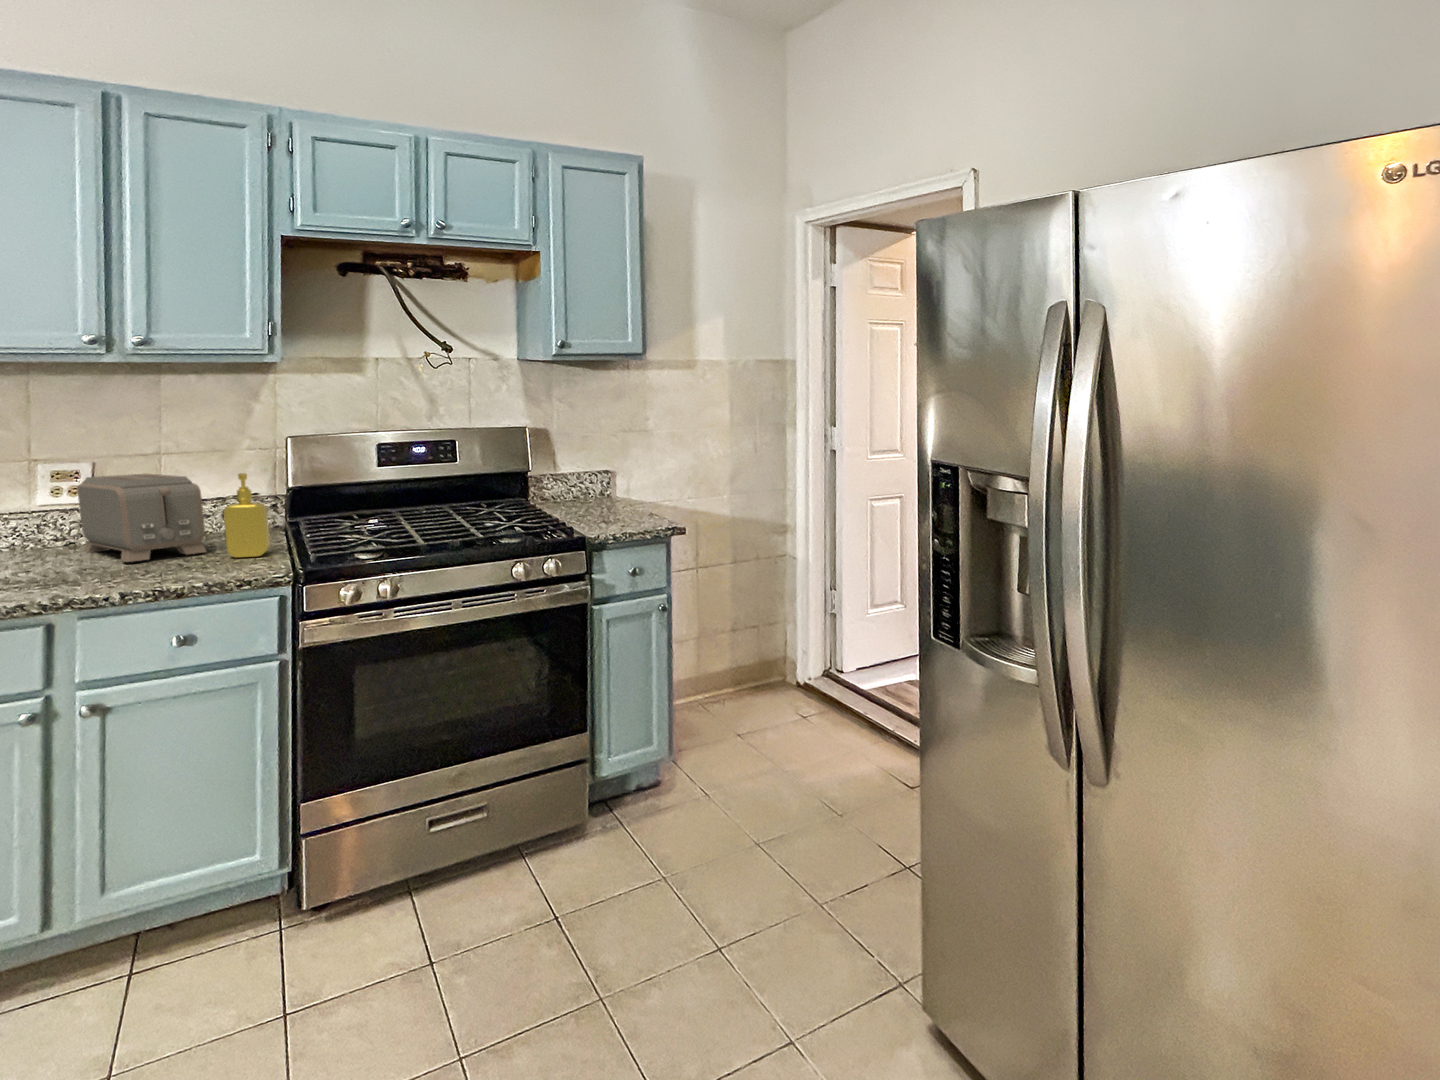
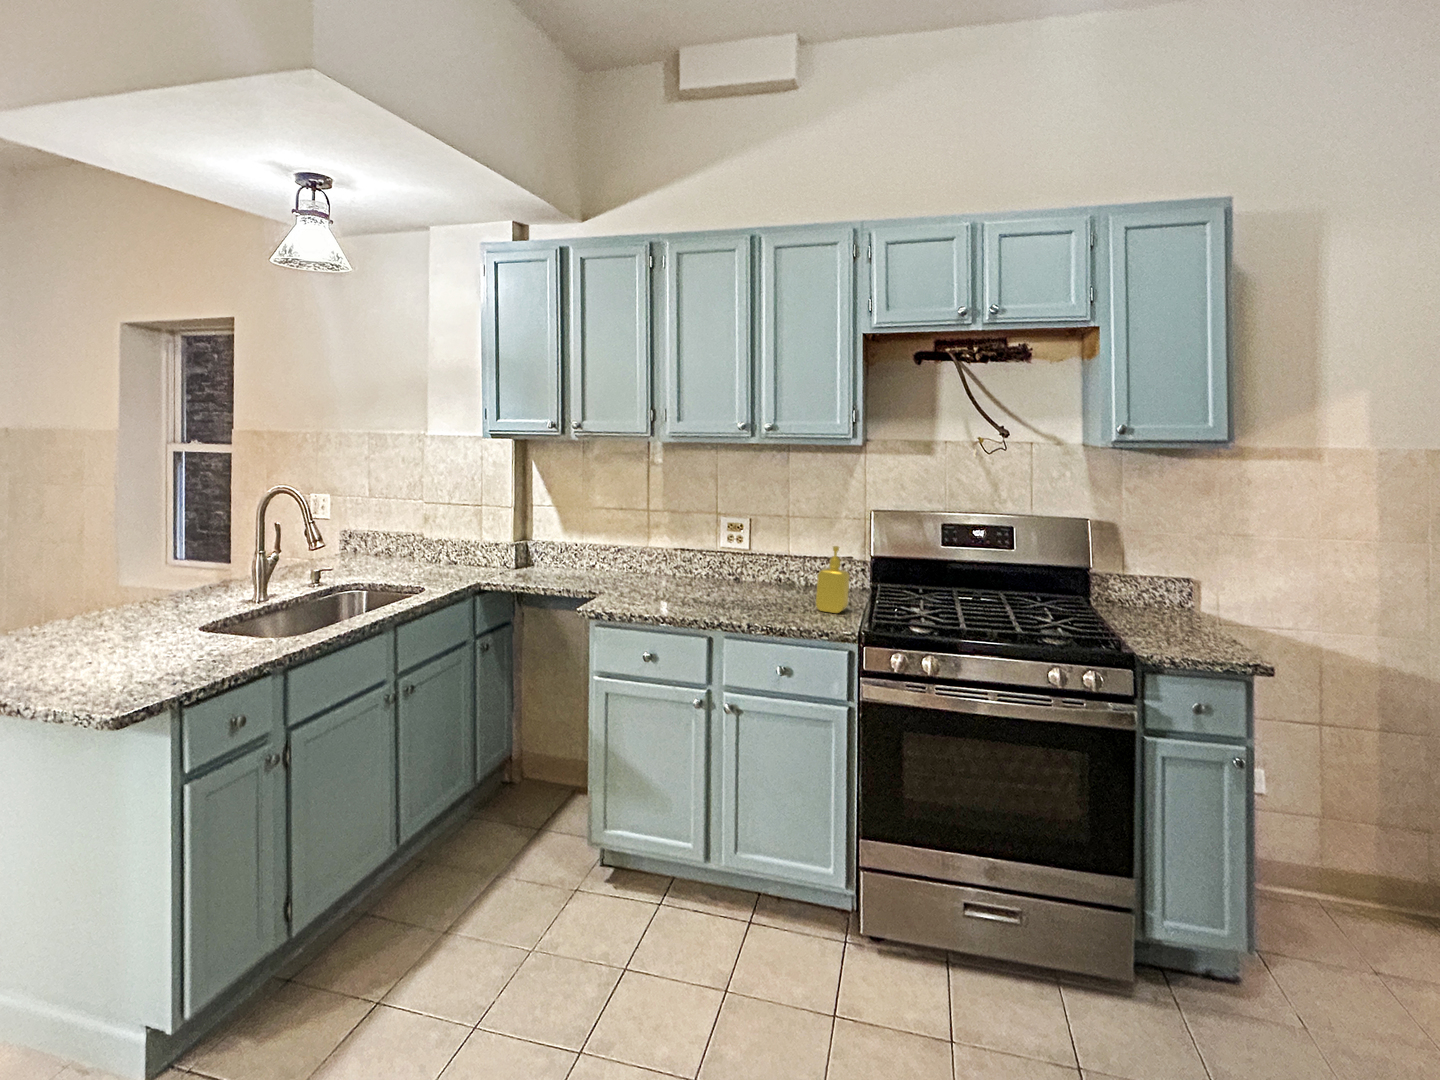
toaster: present [77,474,206,562] -> none [736,533,808,601]

